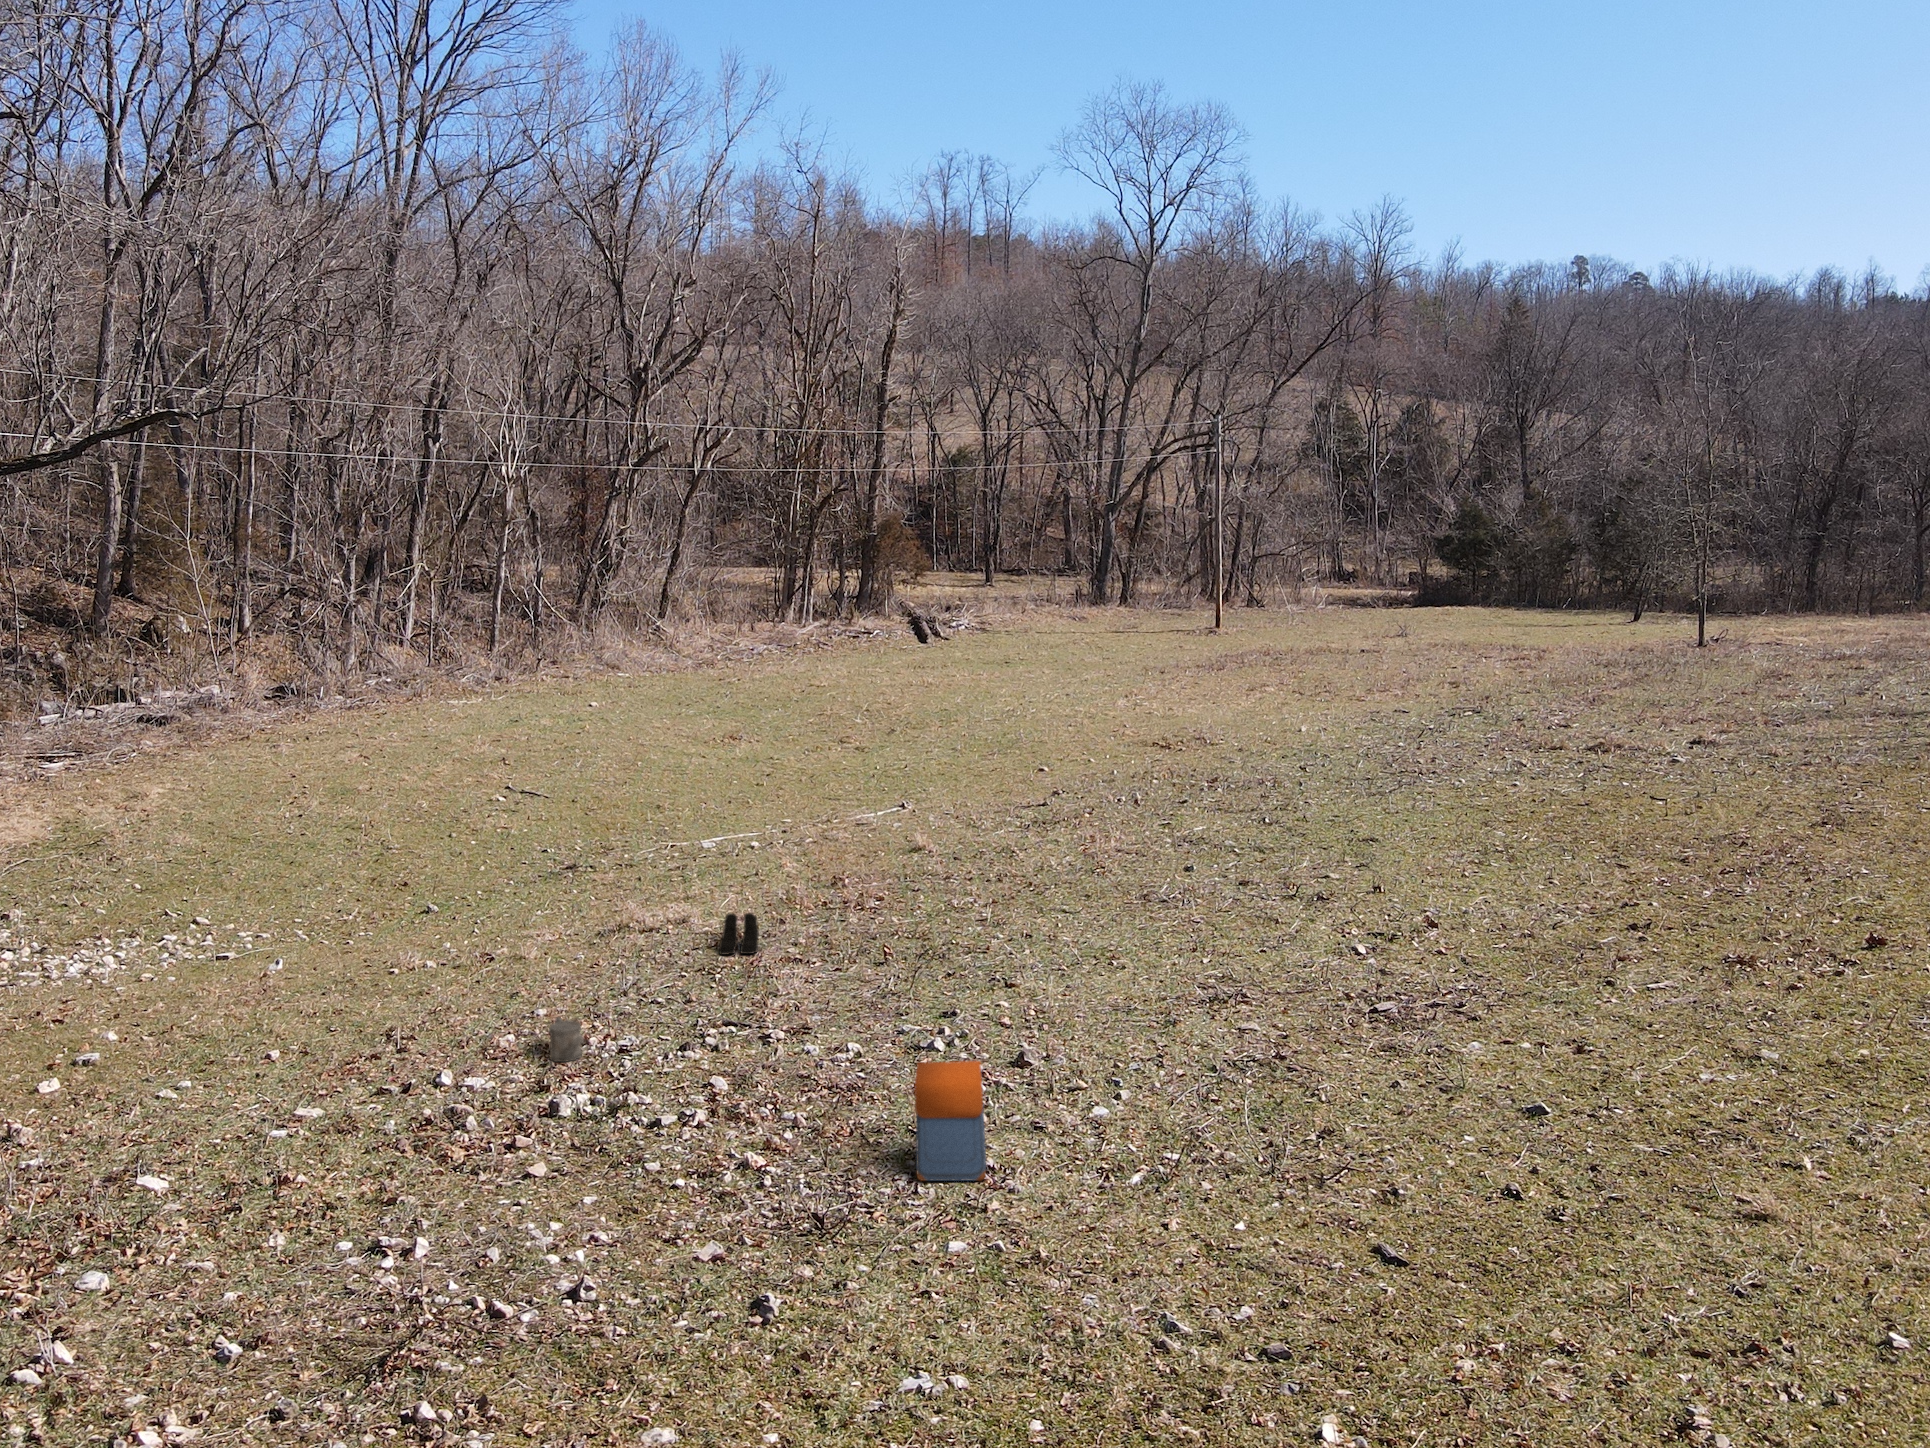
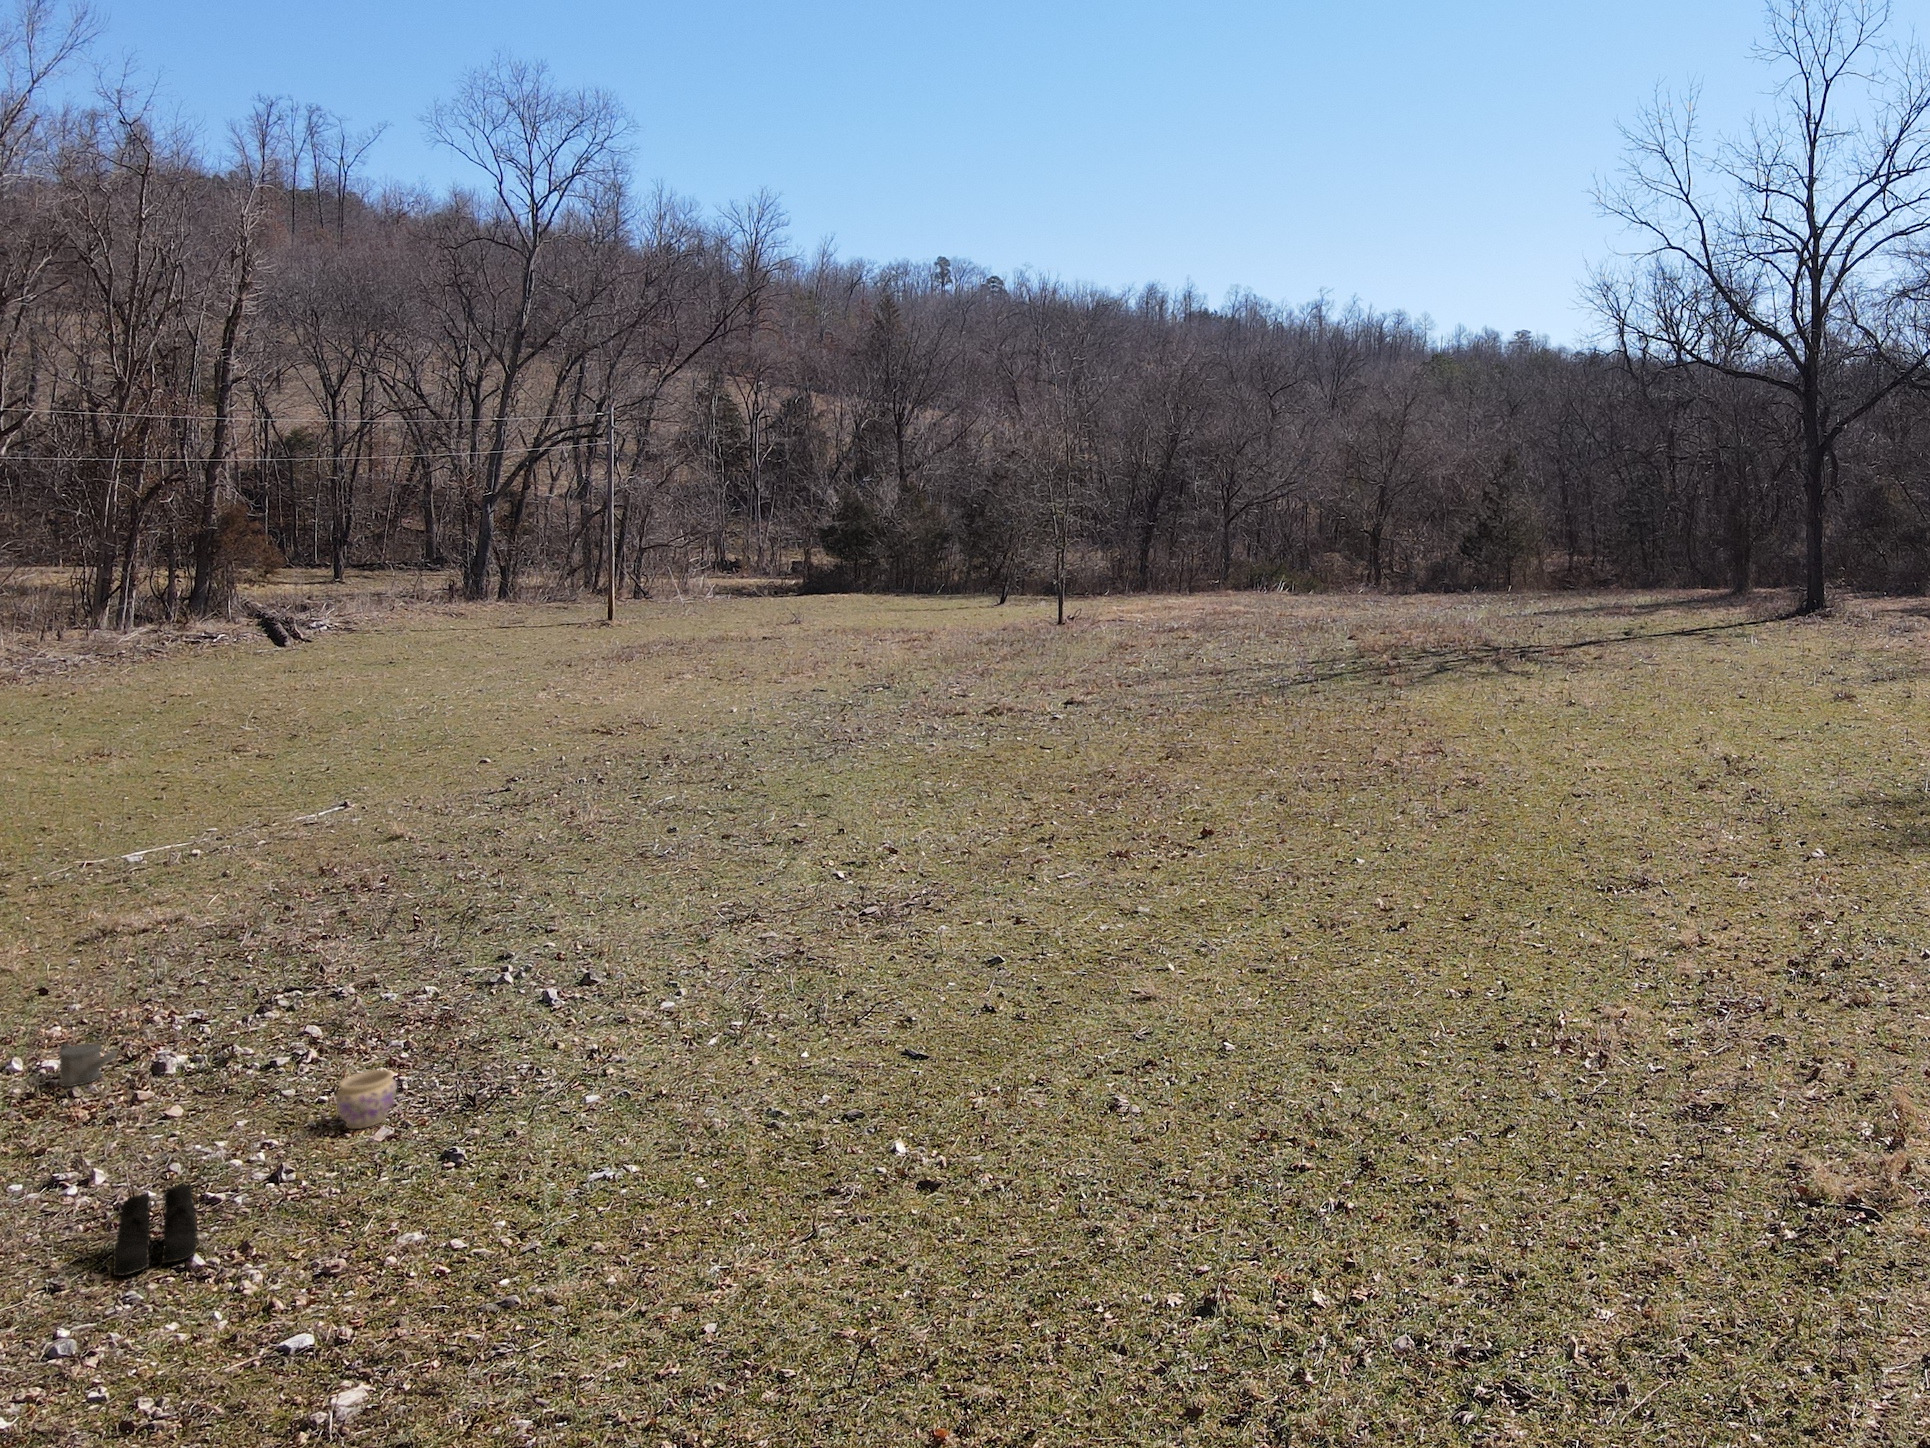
boots: present [719,913,759,955] -> present [113,1184,198,1276]
backpack: present [914,1061,986,1181] -> none [526,981,593,1085]
planter: none [722,1118,781,1187] -> present [335,1069,397,1129]

